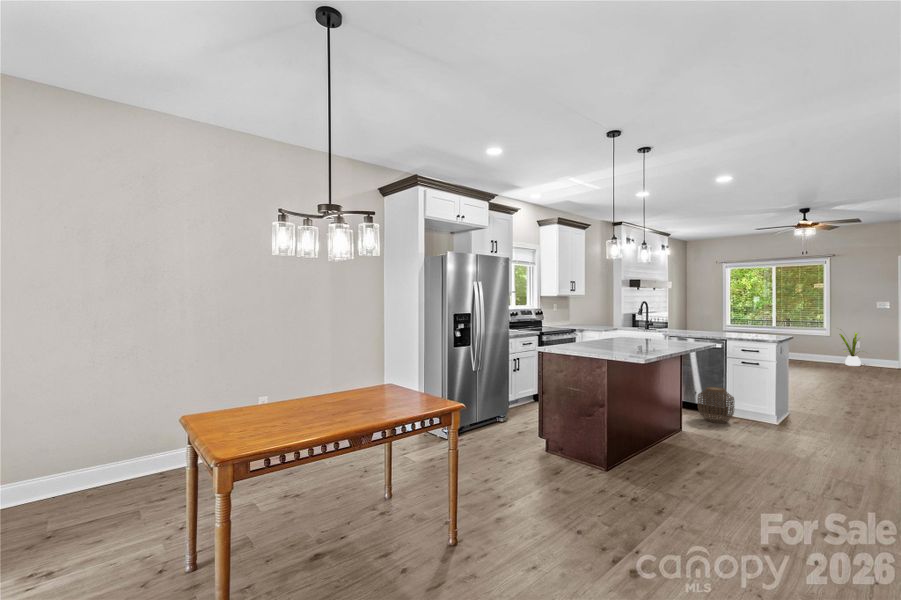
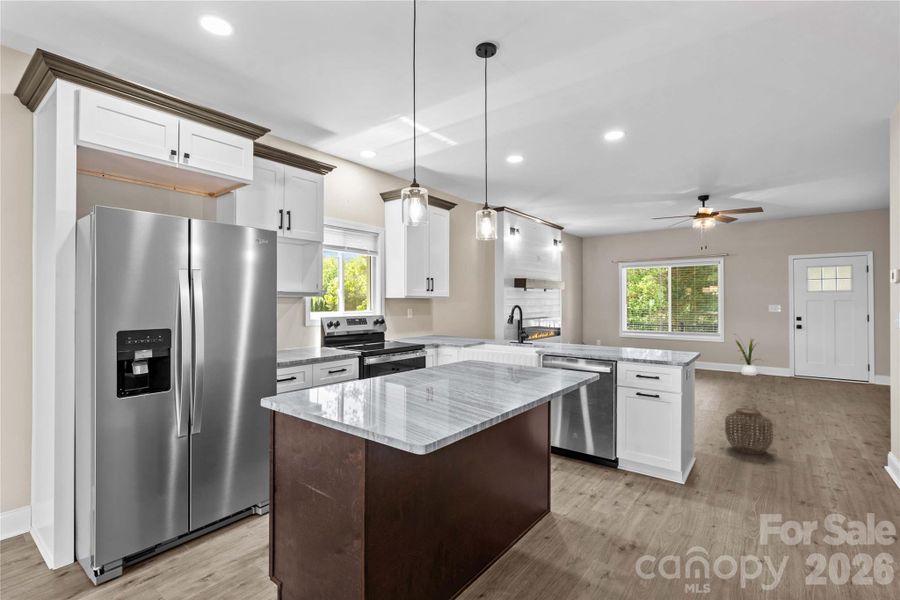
woven basket: present [697,387,734,423] -> present [725,408,773,455]

